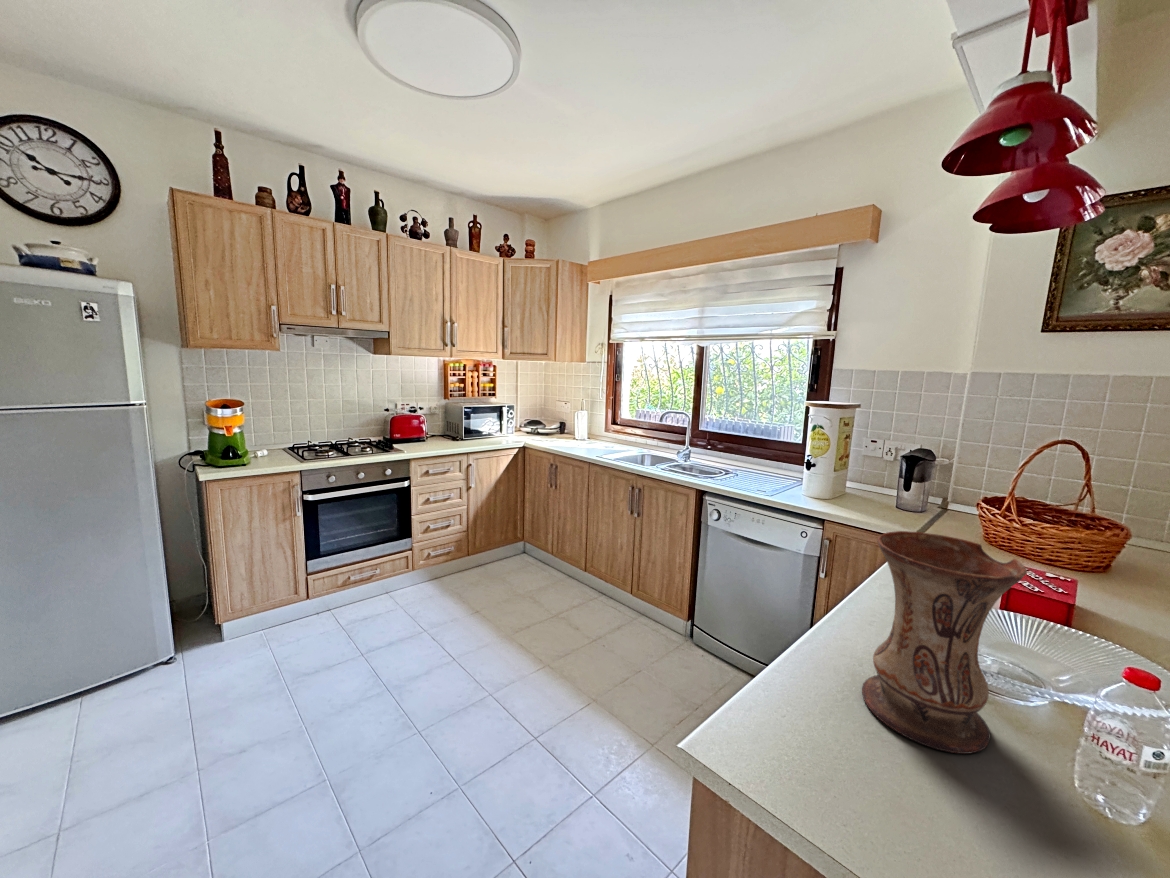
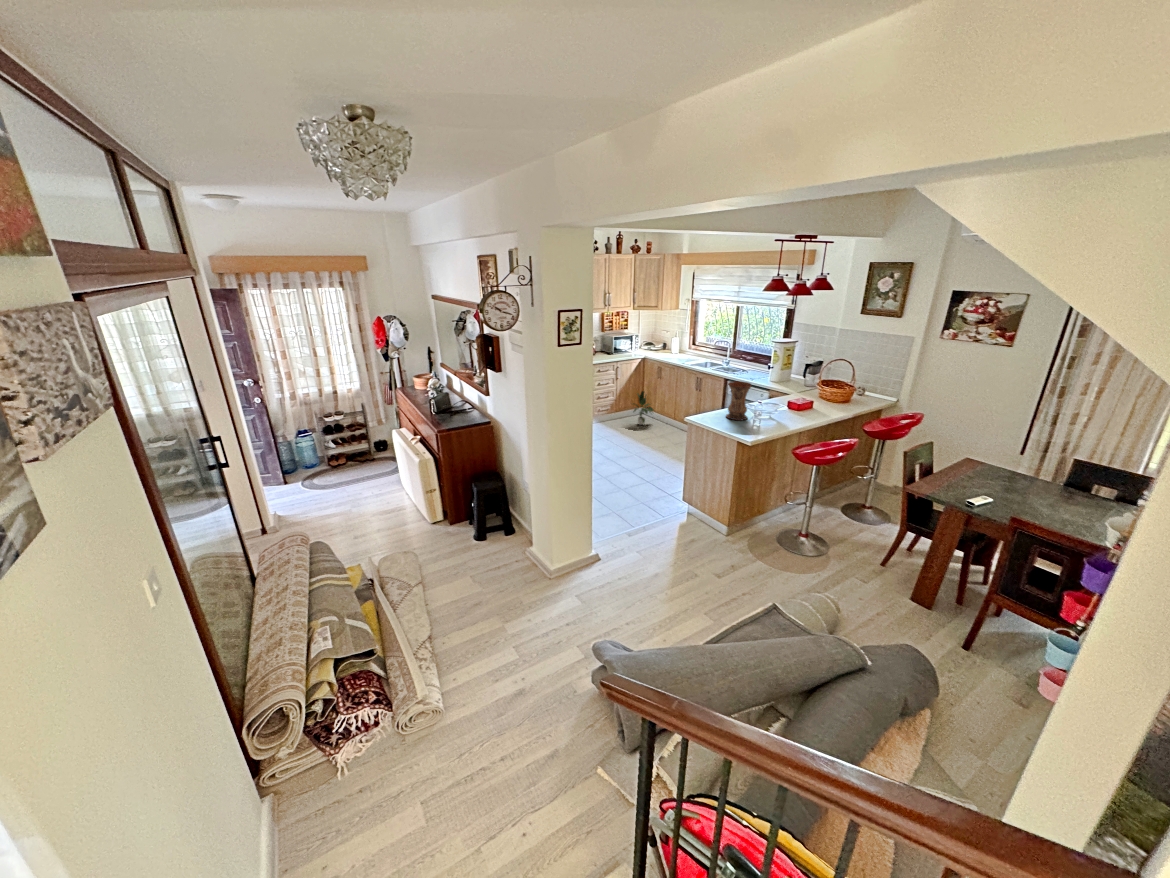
potted plant: none [494,512,545,582] -> present [633,391,653,425]

